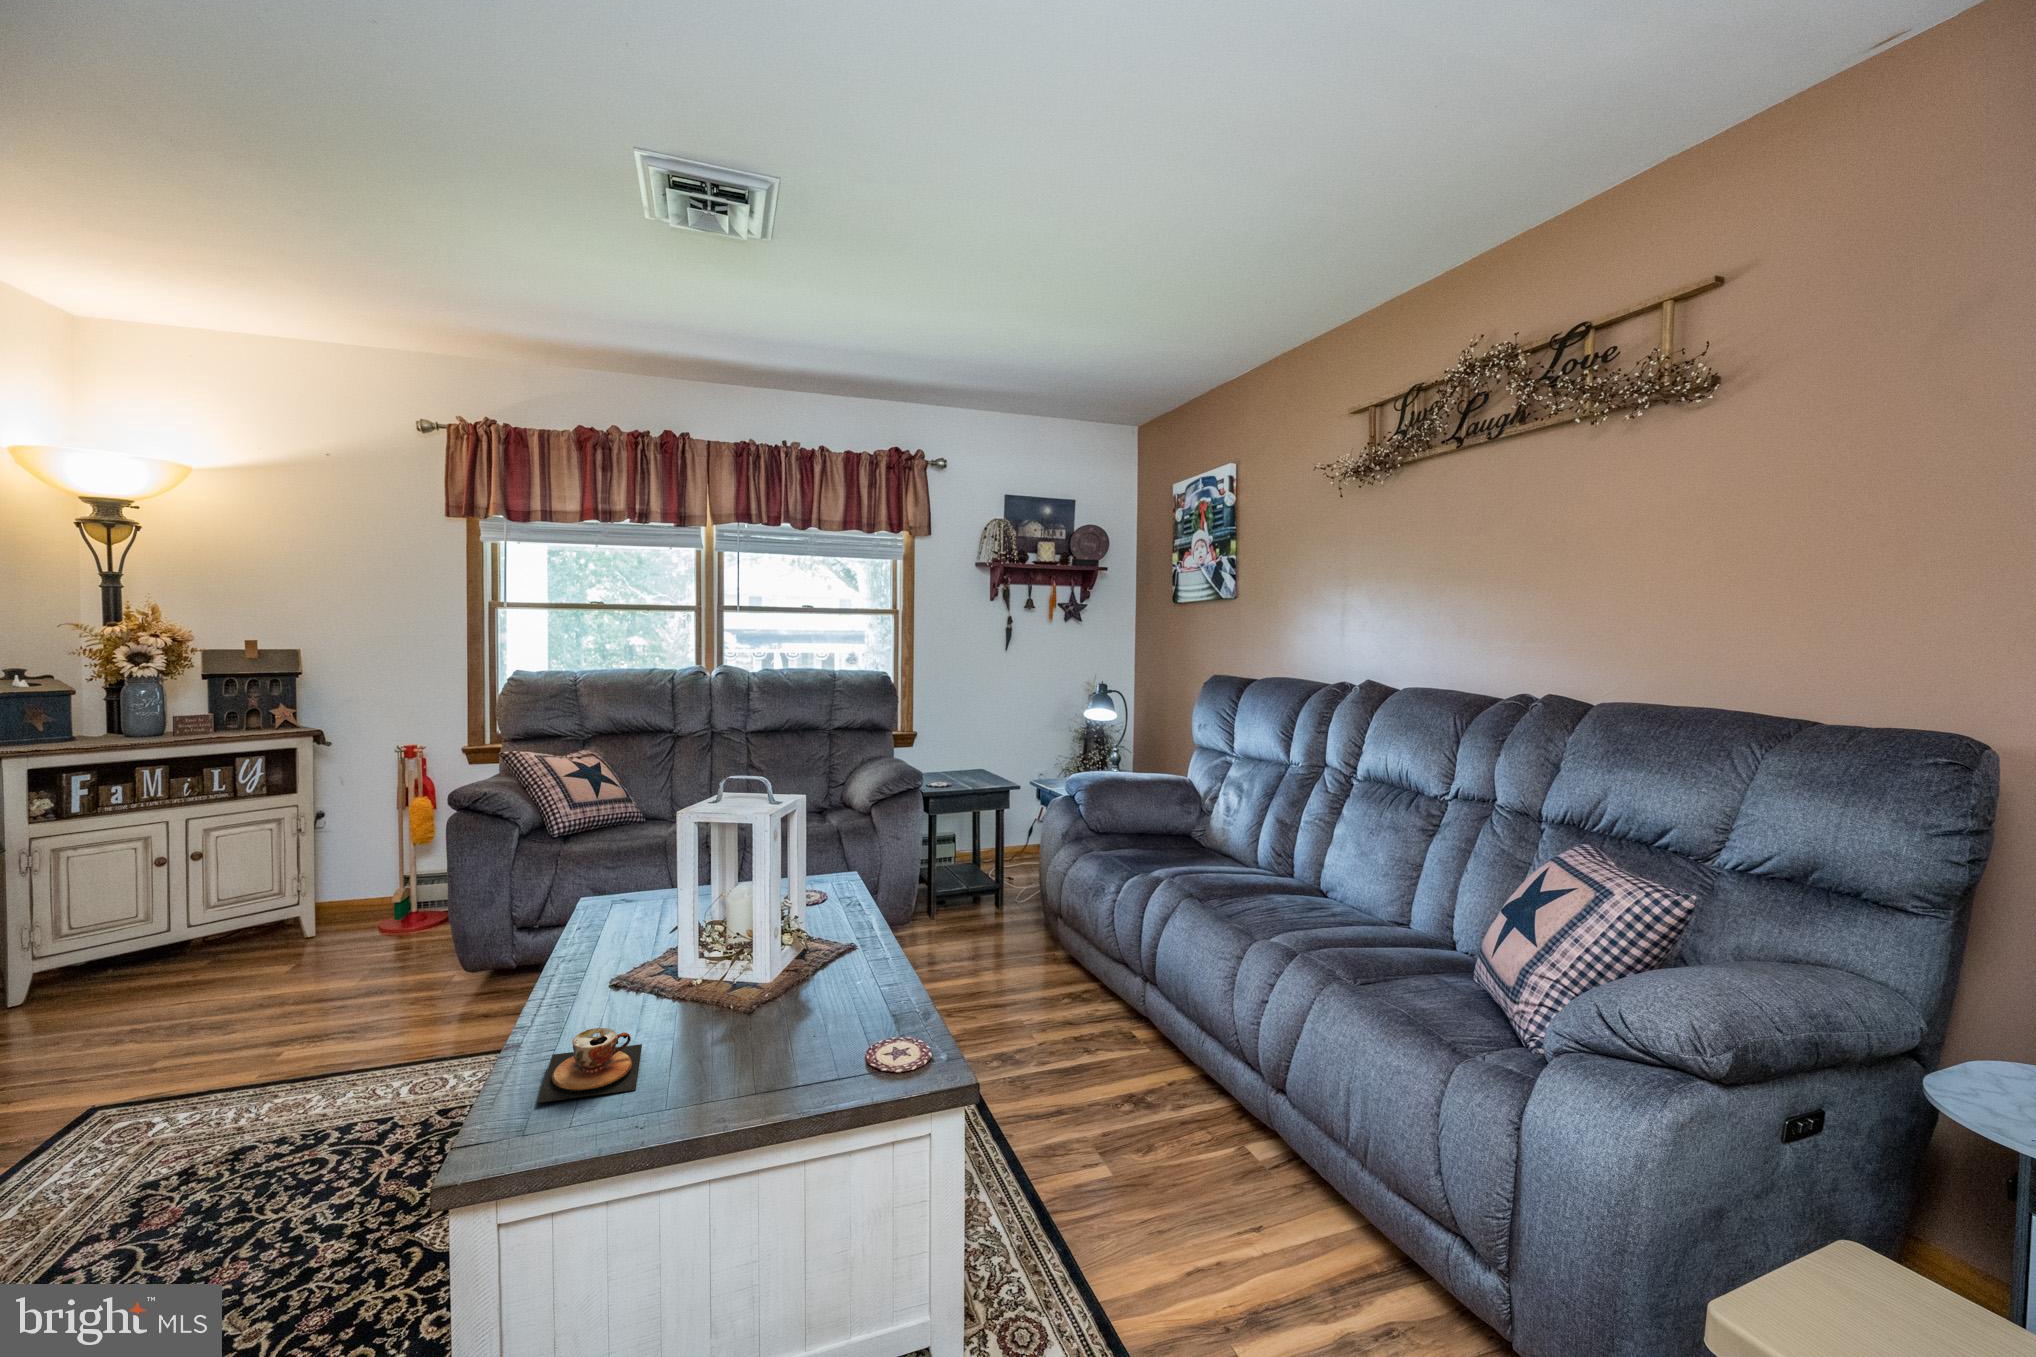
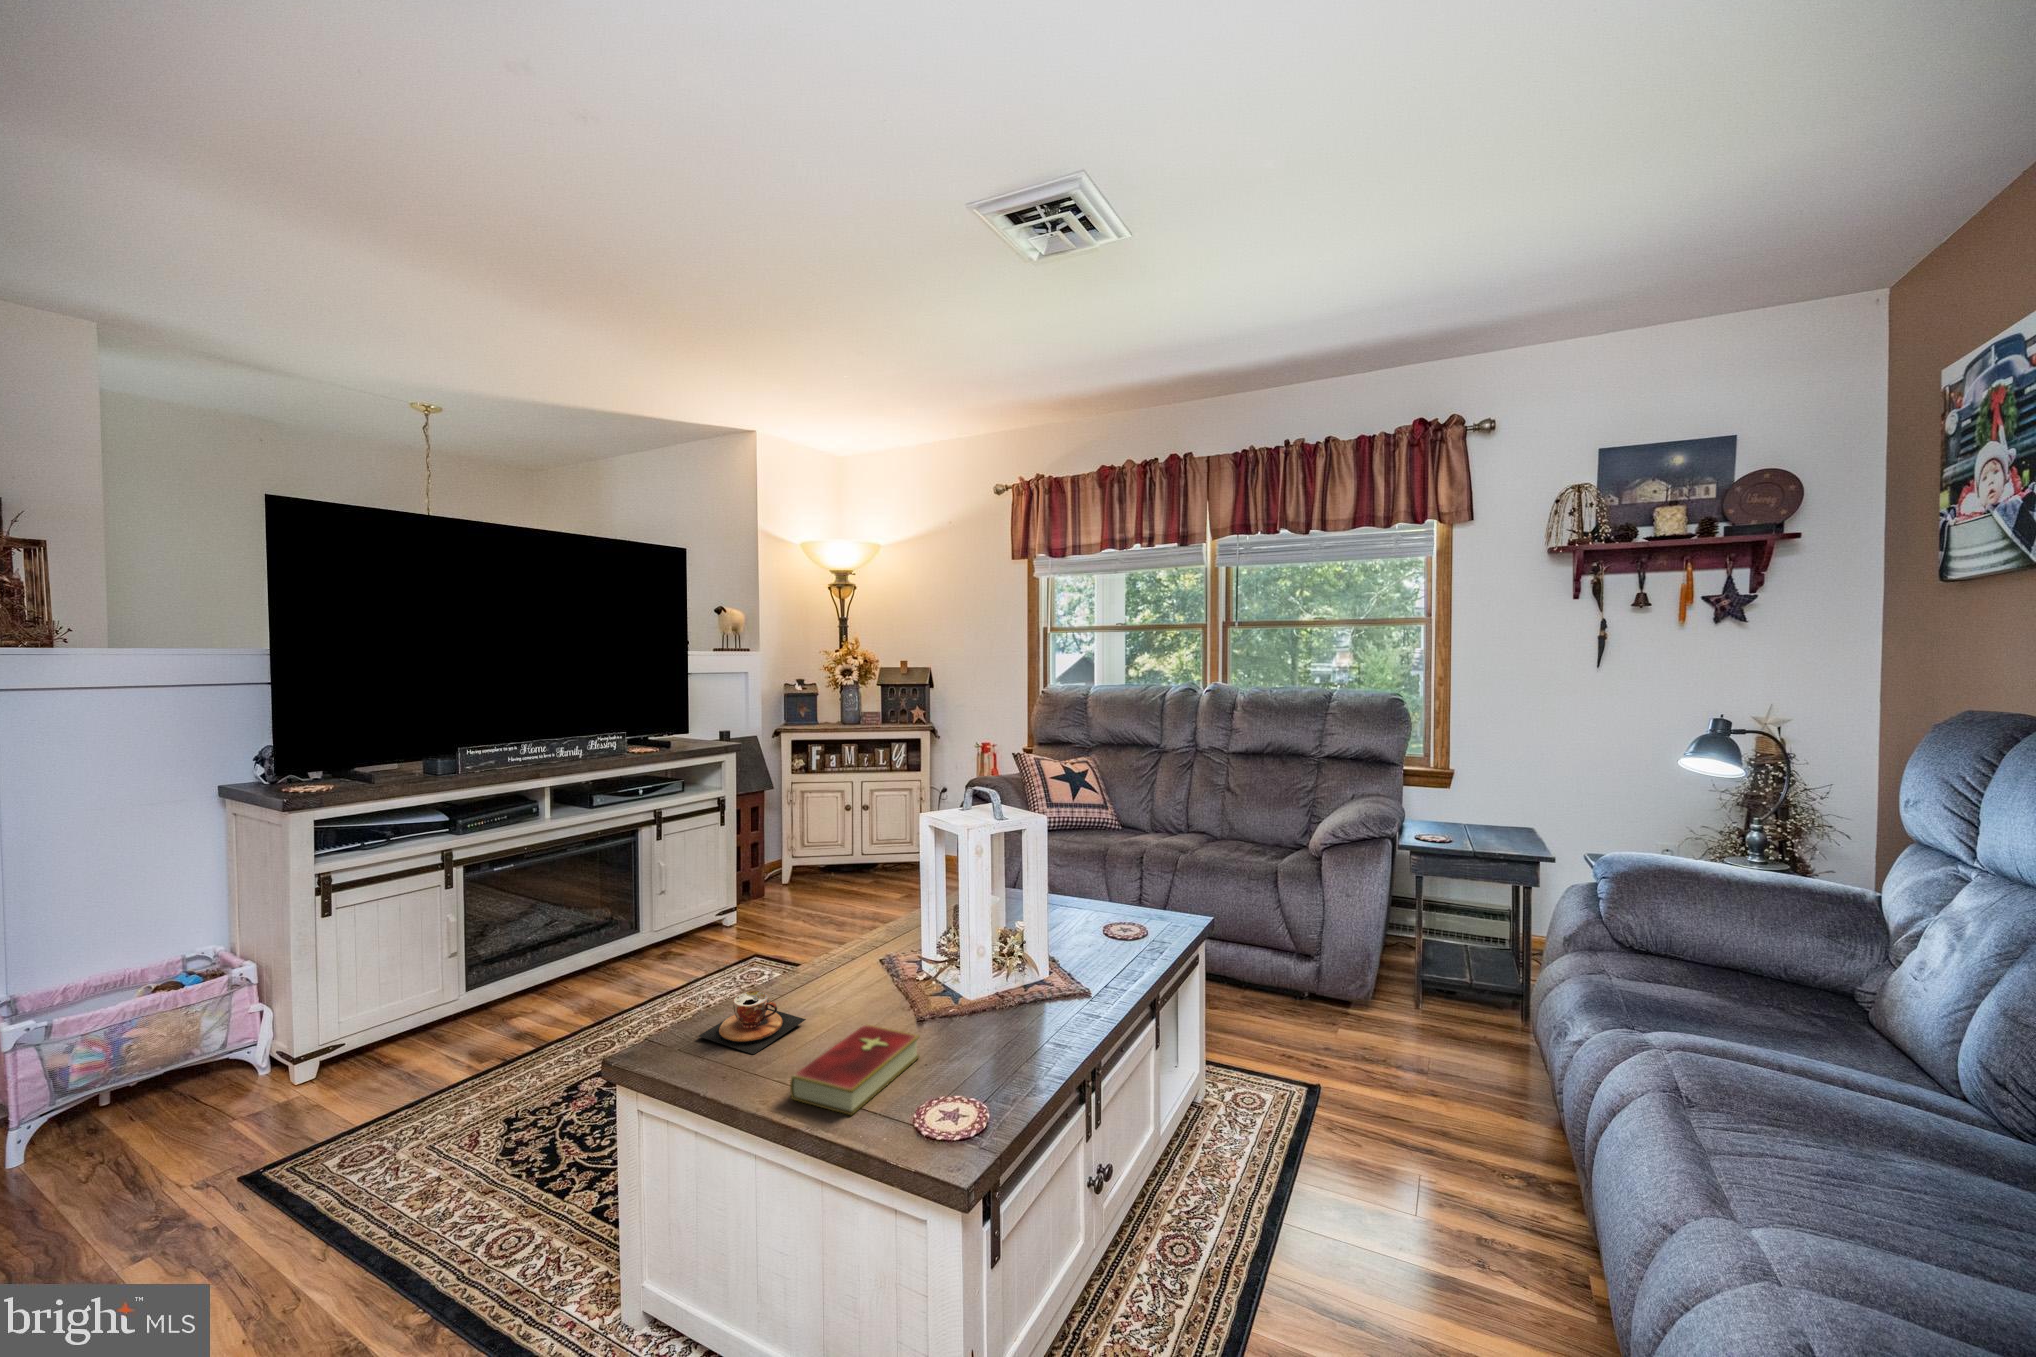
hardcover book: none [737,1008,826,1099] -> present [790,1024,919,1115]

